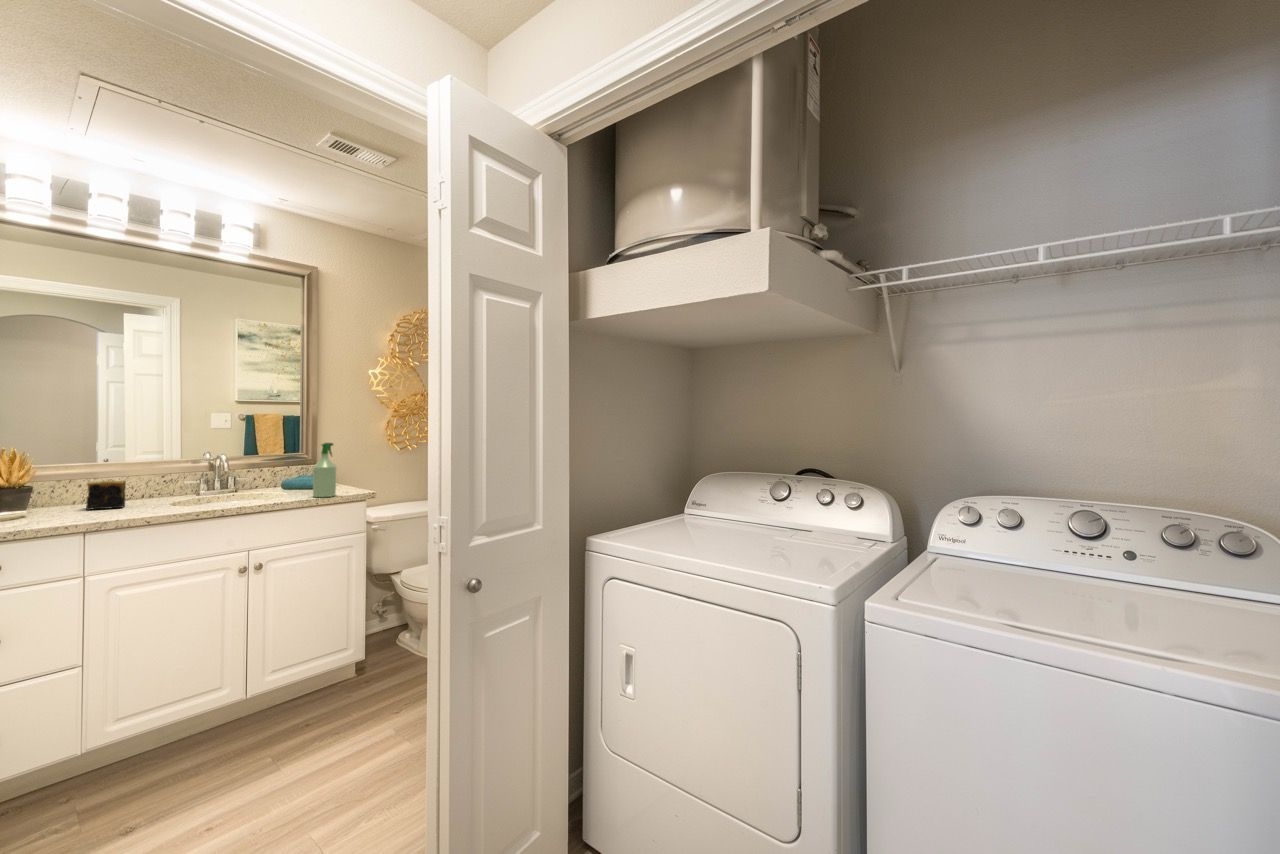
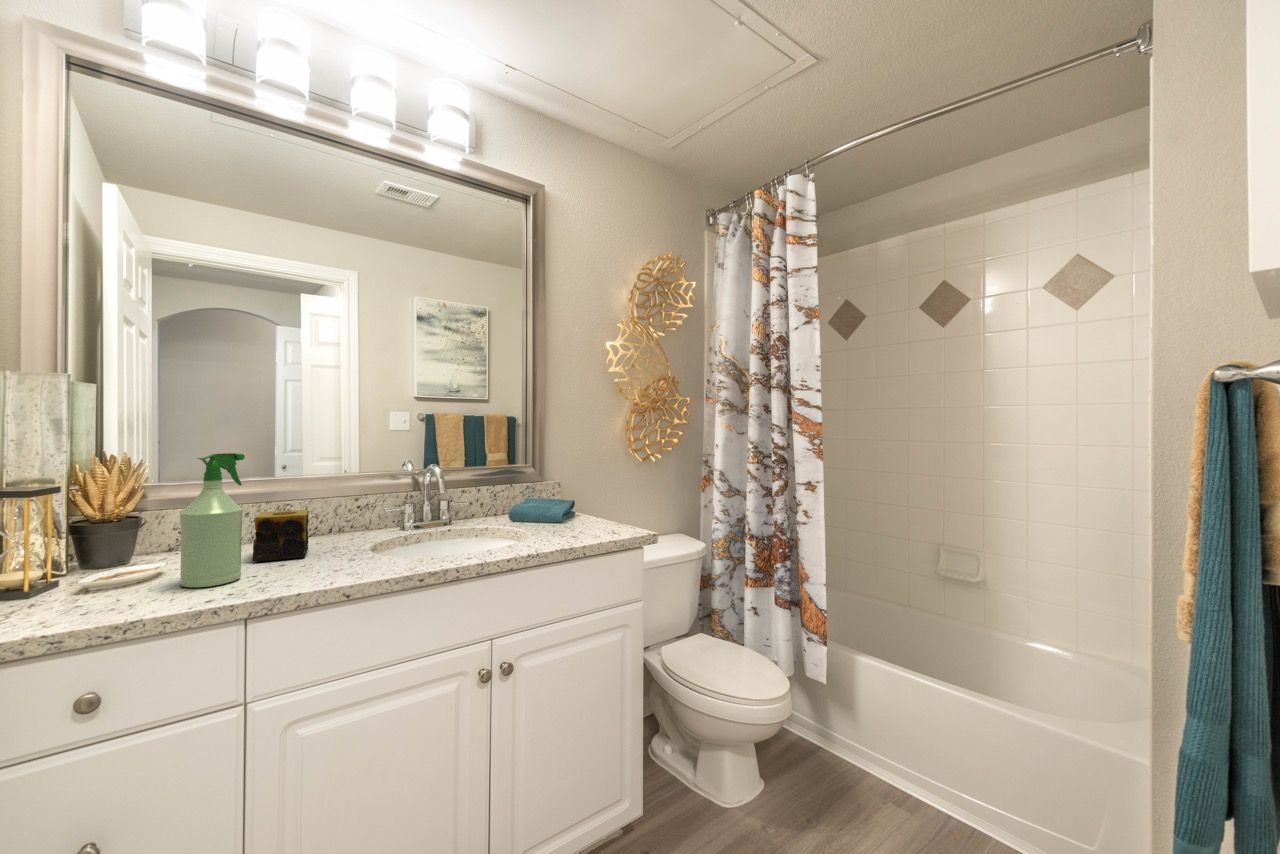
spray bottle: present [313,443,336,497] -> present [180,453,245,587]

